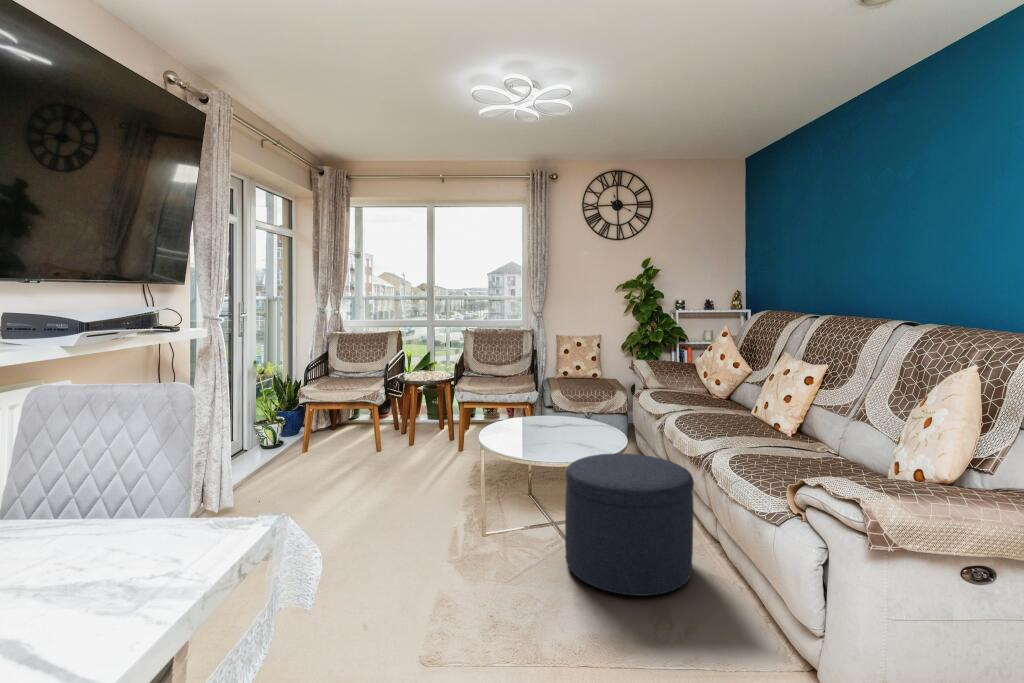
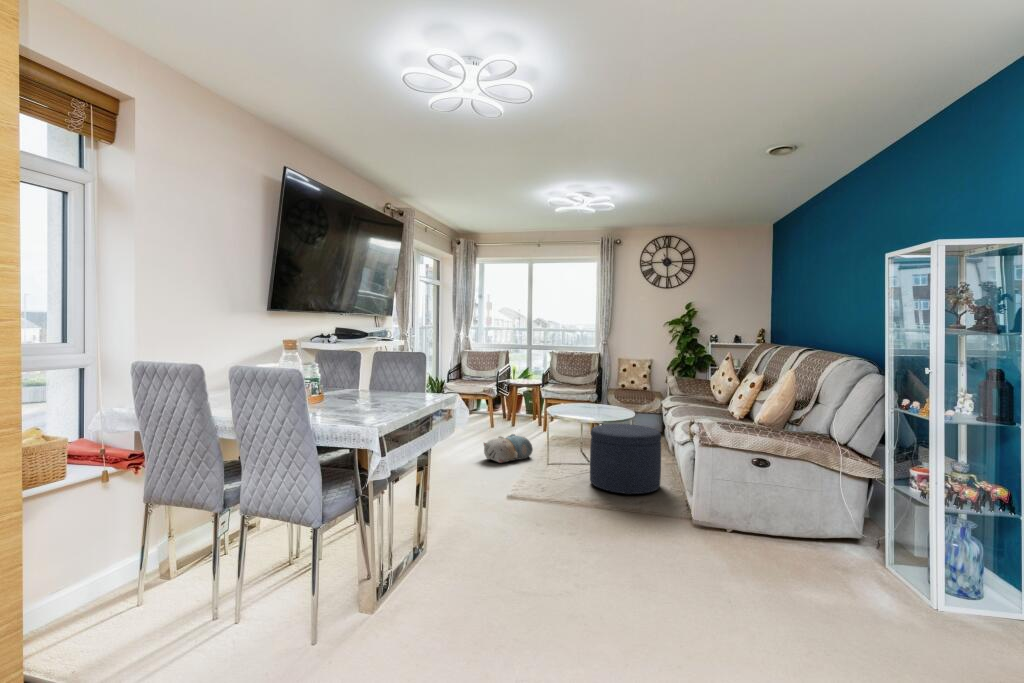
plush toy: none [365,472,452,533] -> present [484,434,533,463]

